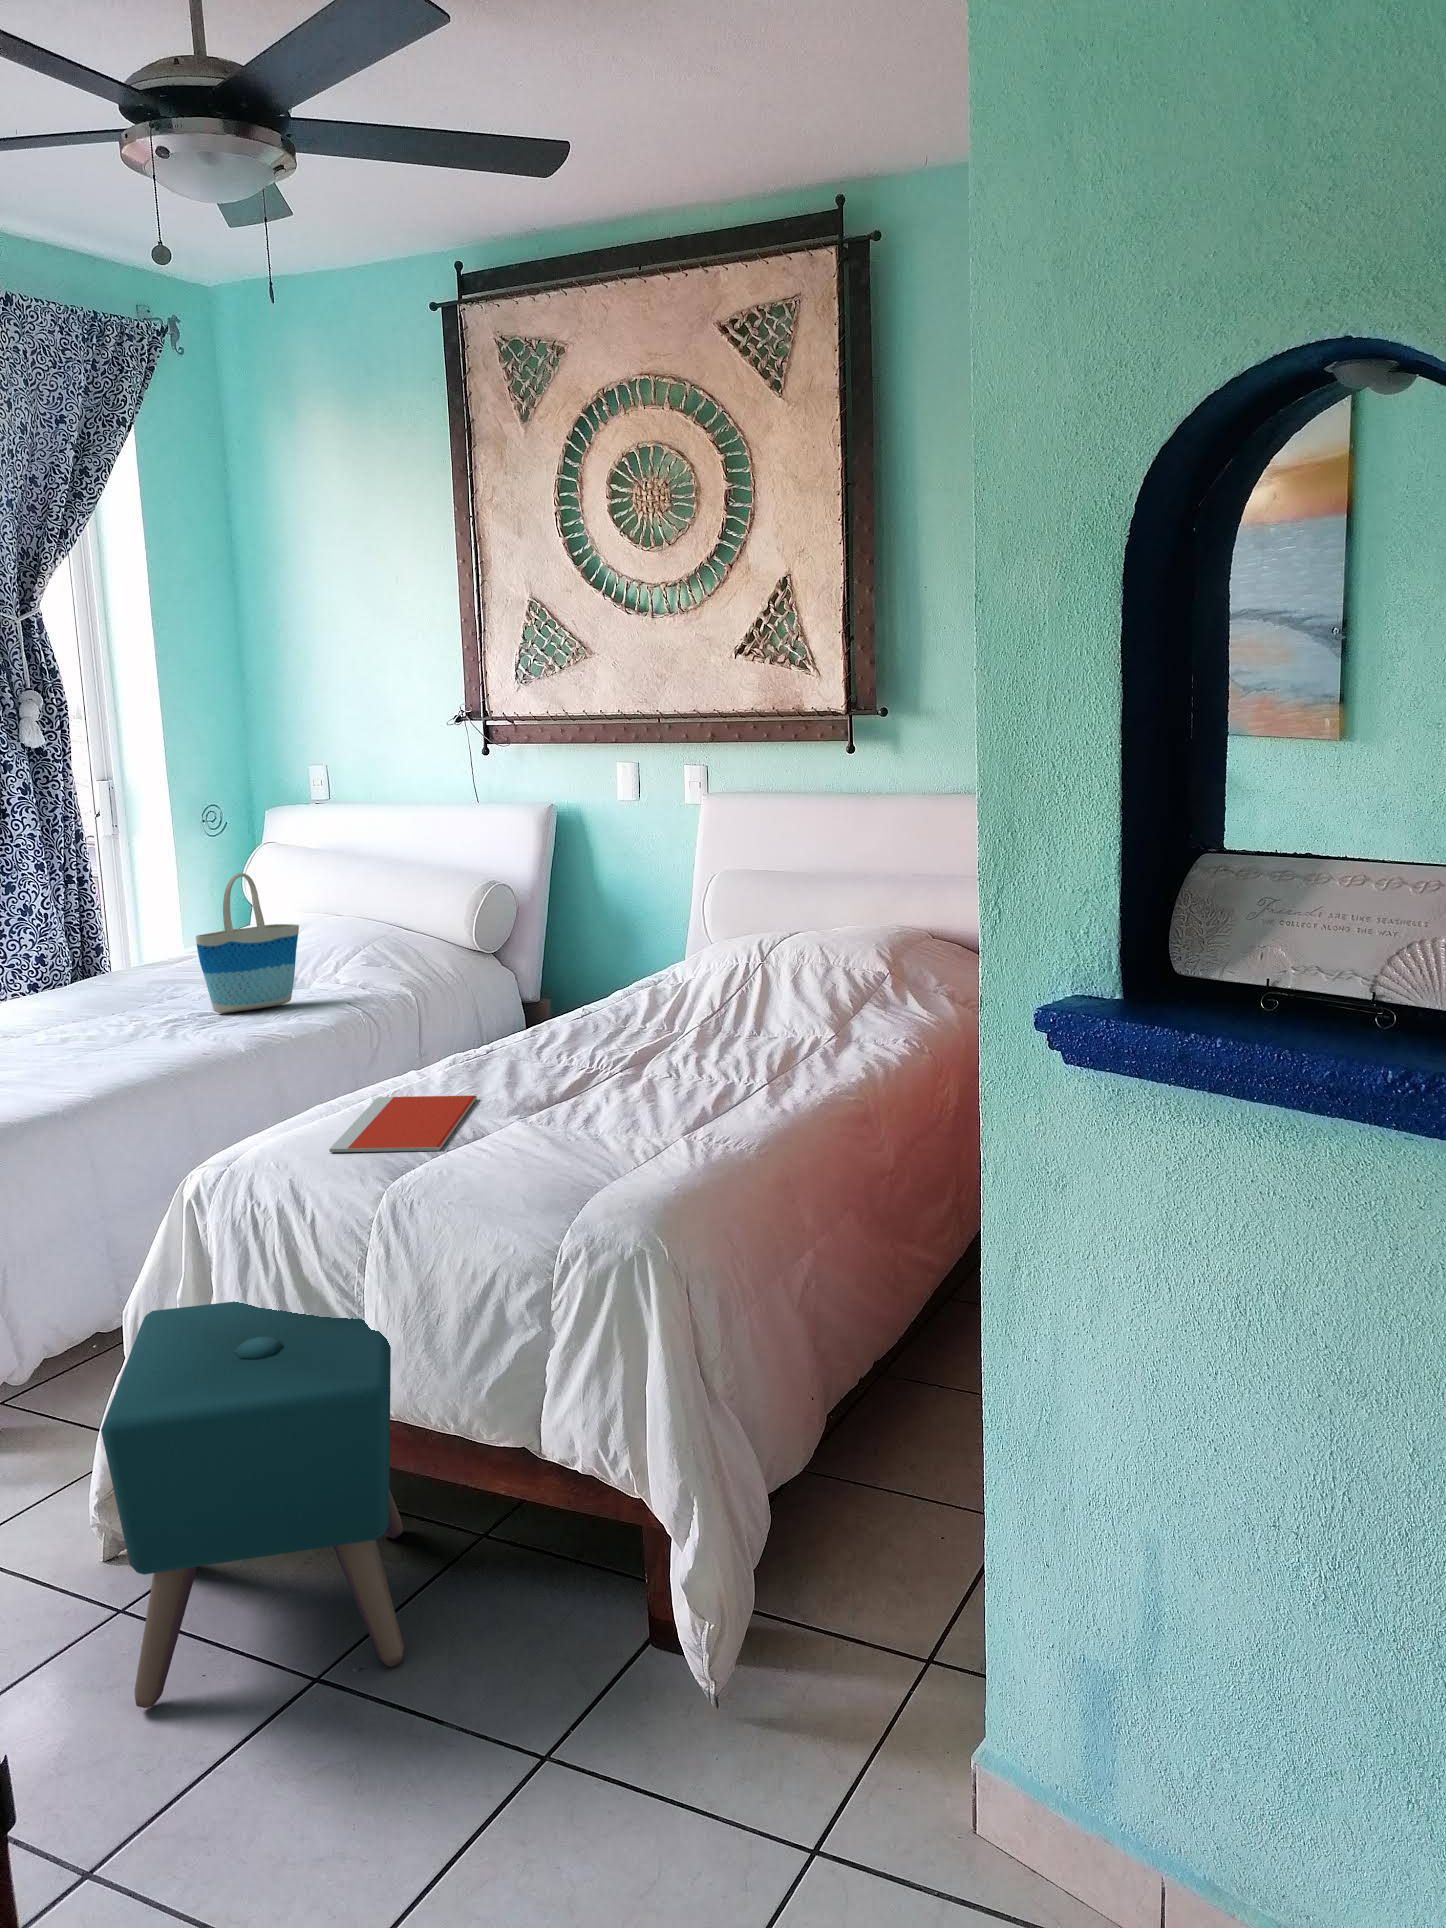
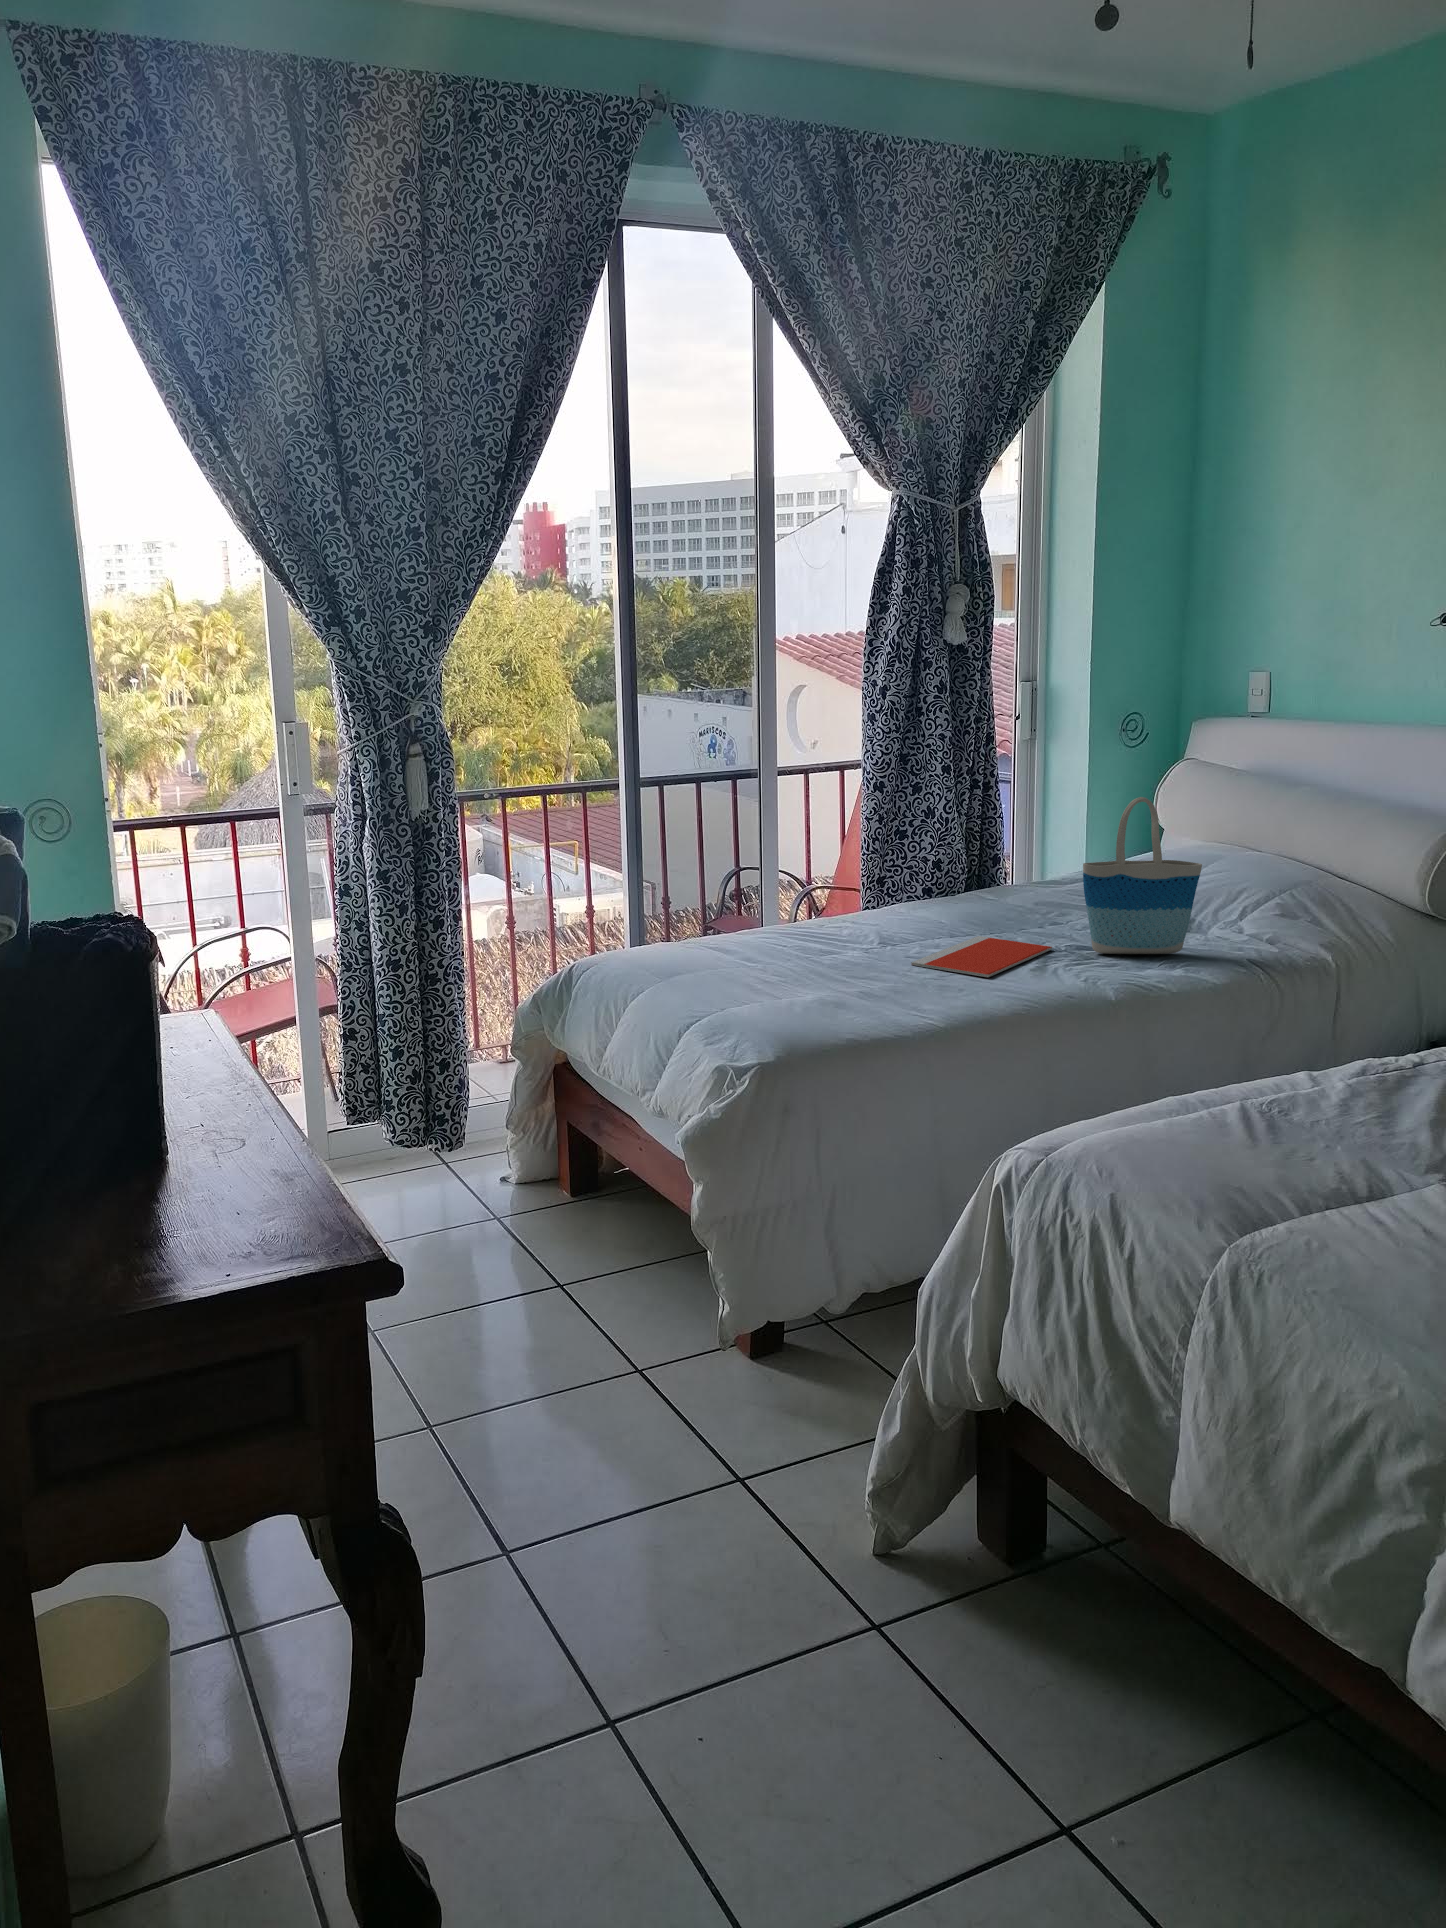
notebook: present [329,1095,477,1152] -> present [911,936,1052,977]
ottoman: present [101,1301,404,1708] -> none [847,1307,1223,1855]

